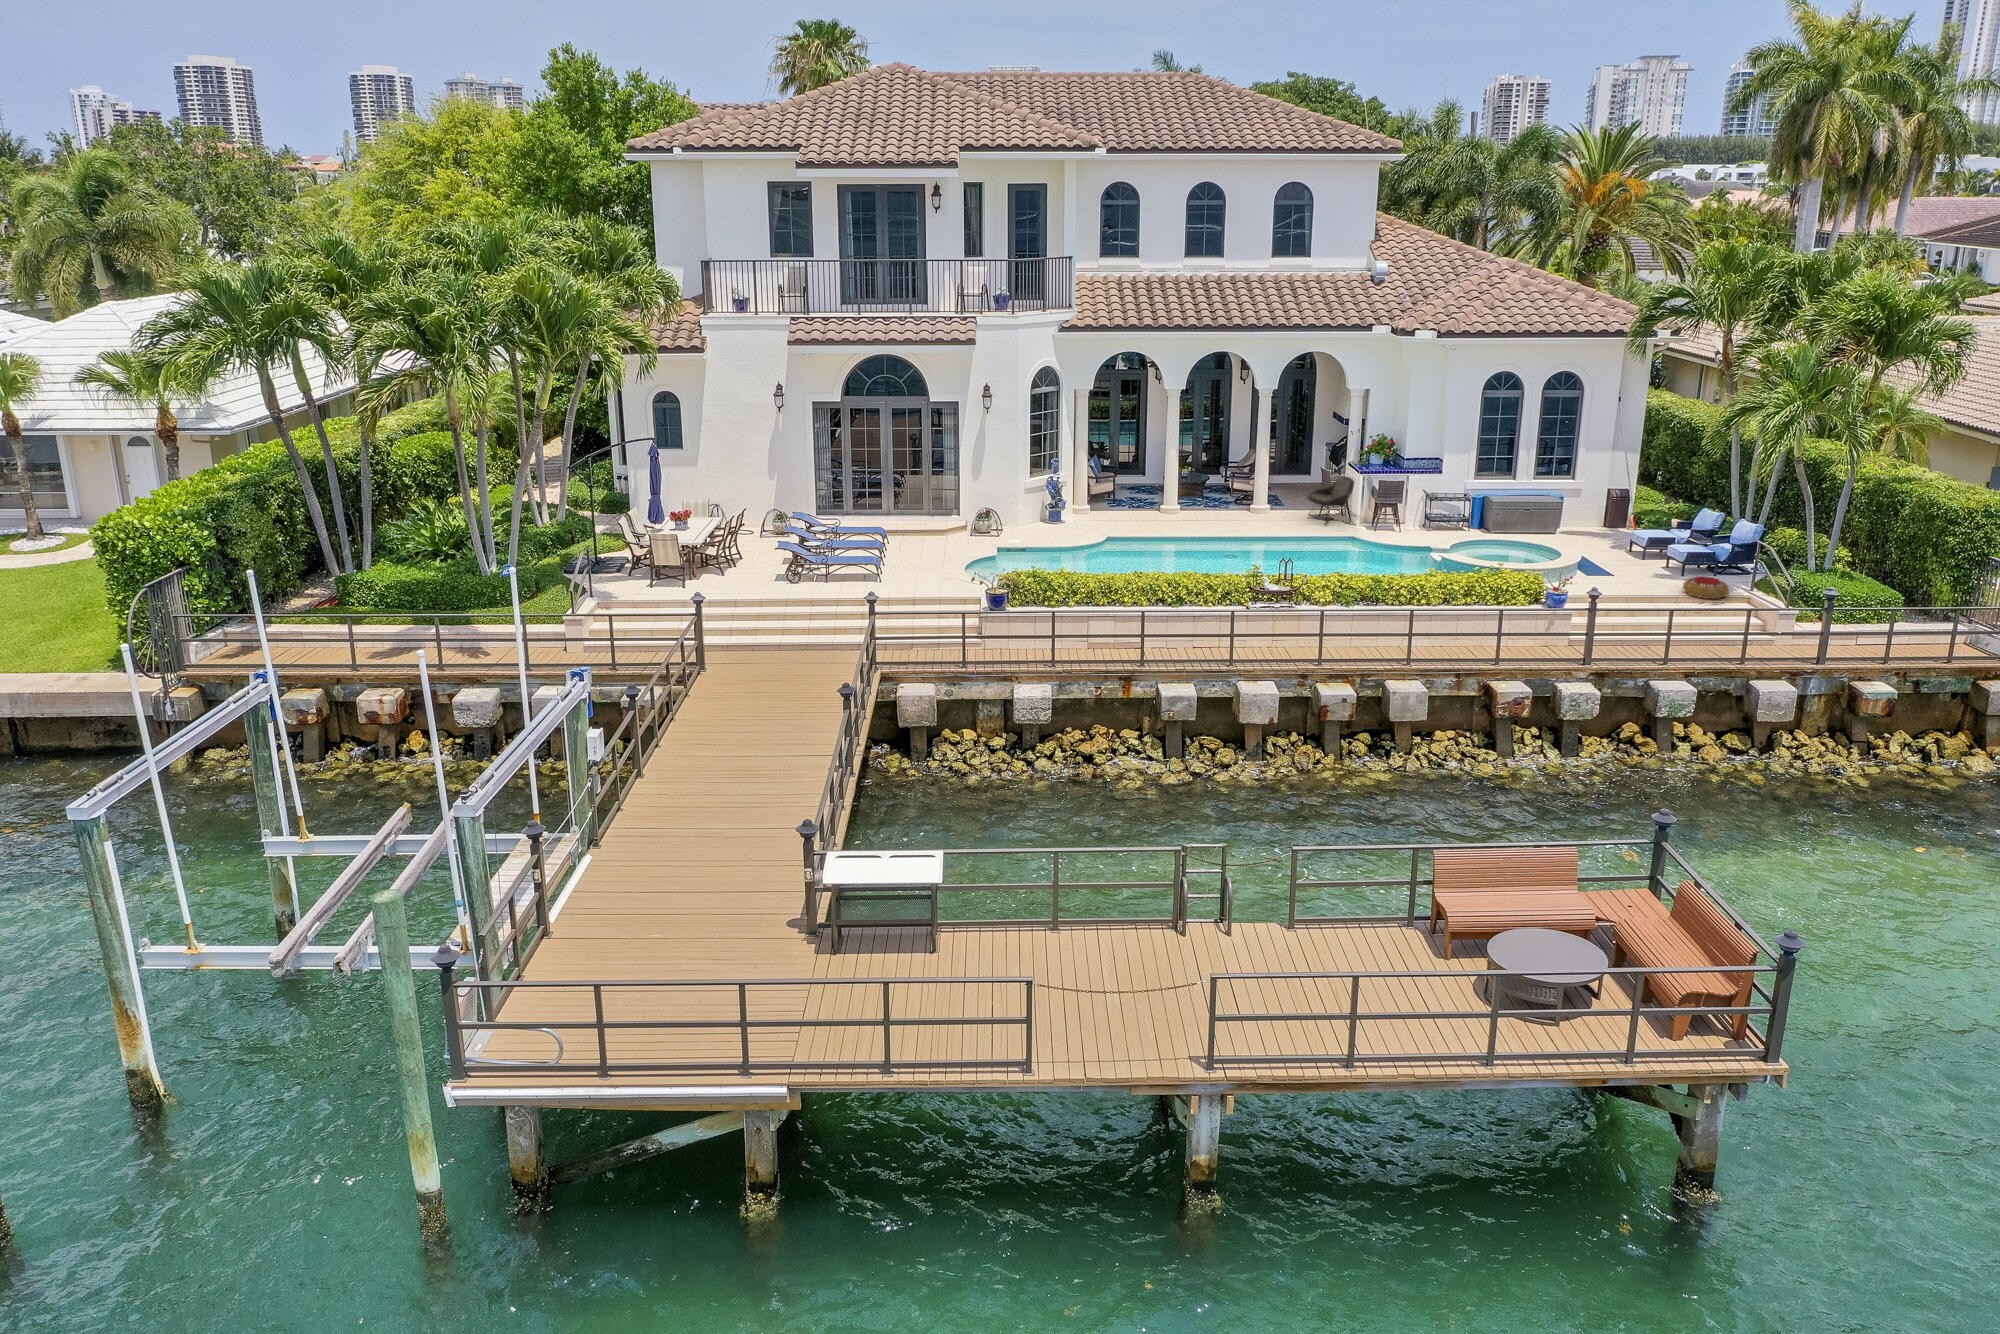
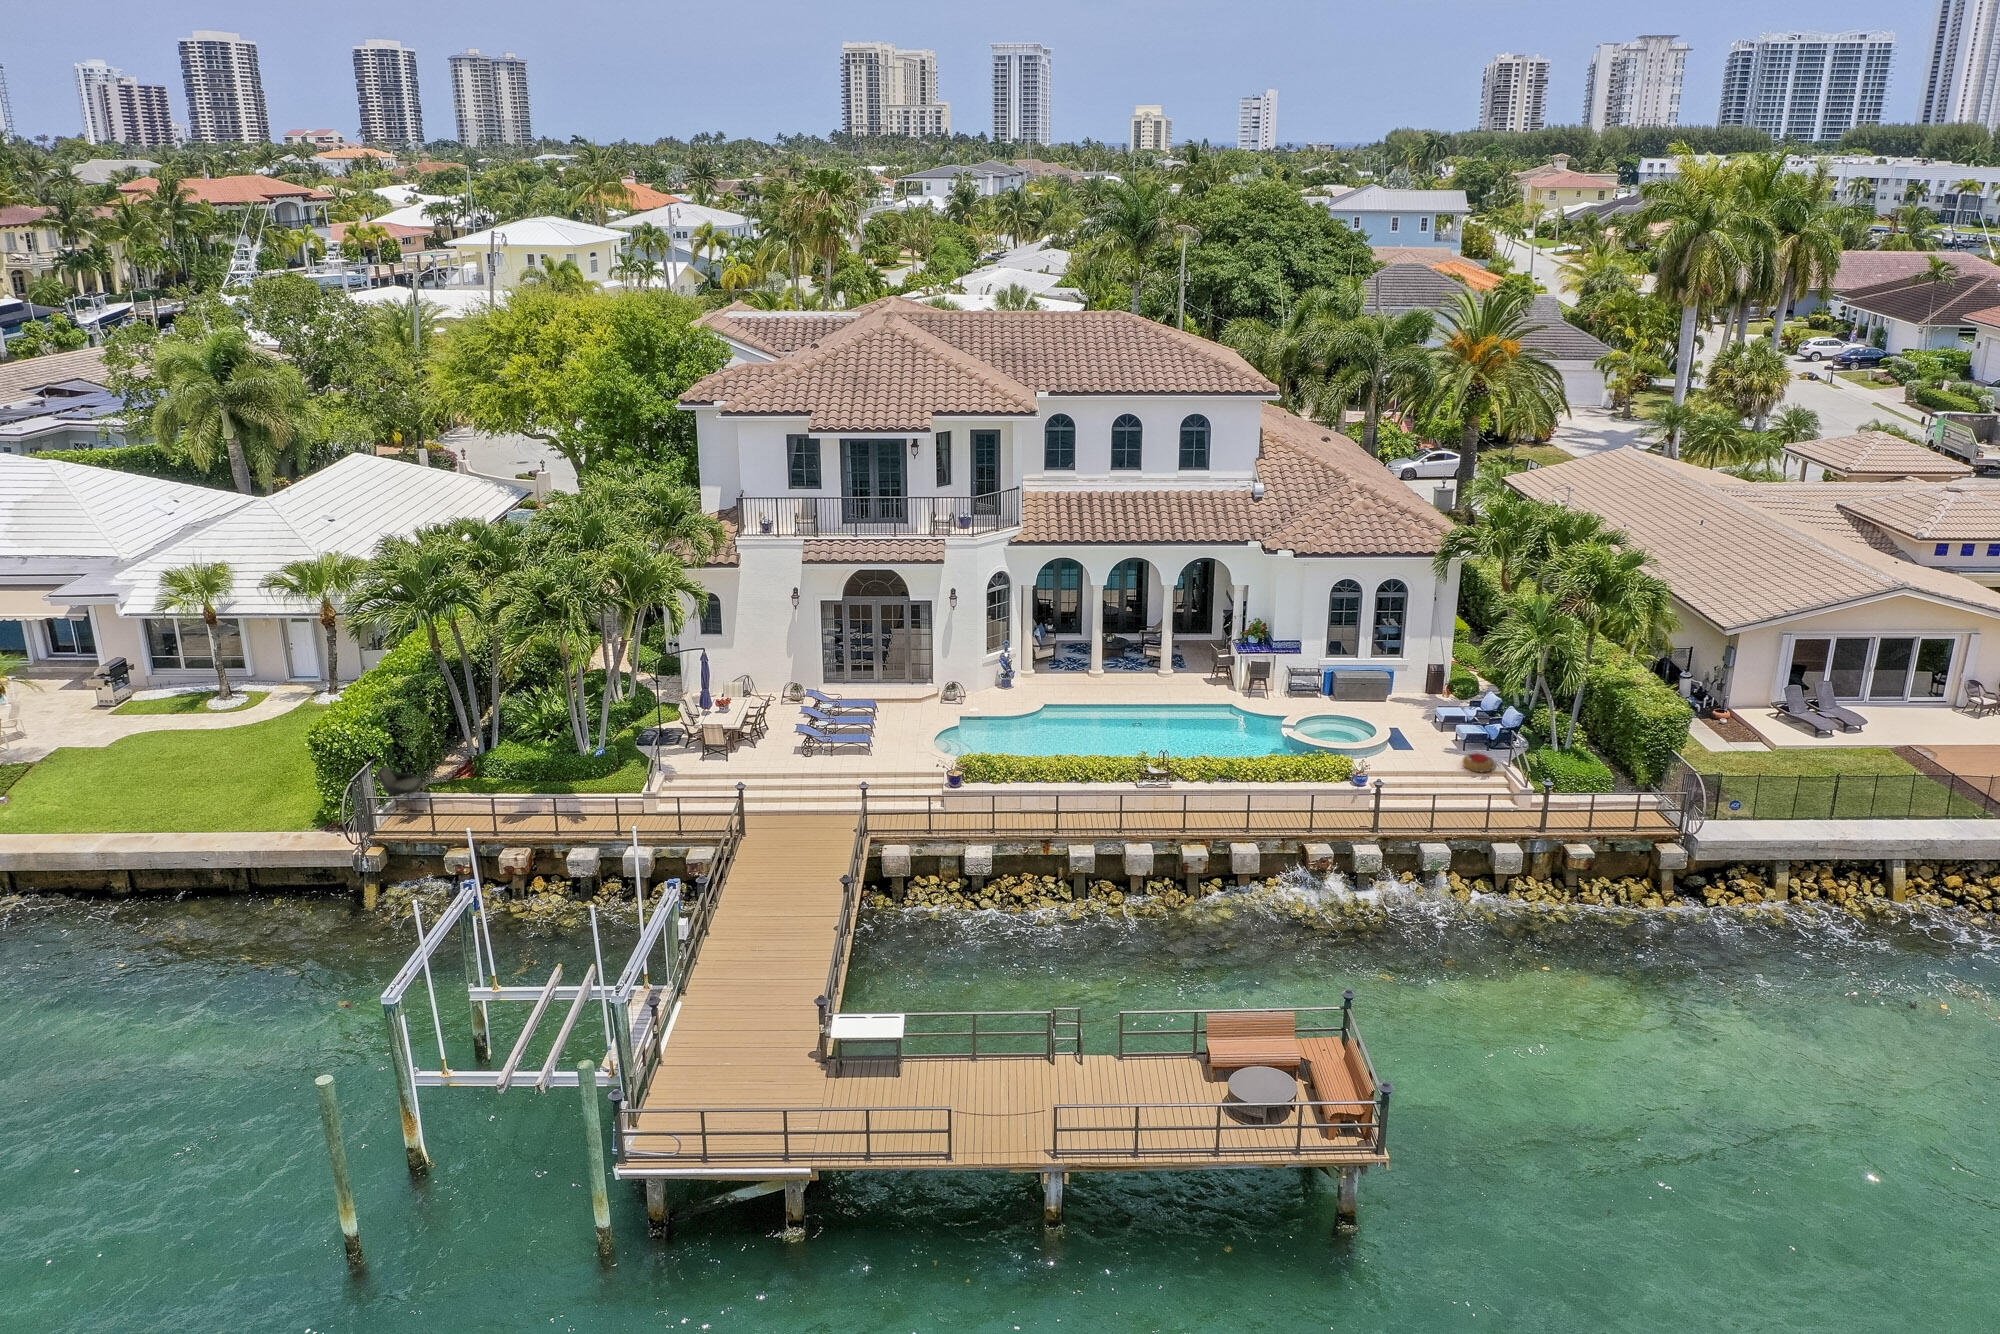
lounge chair: present [1307,476,1354,523] -> present [377,766,421,810]

